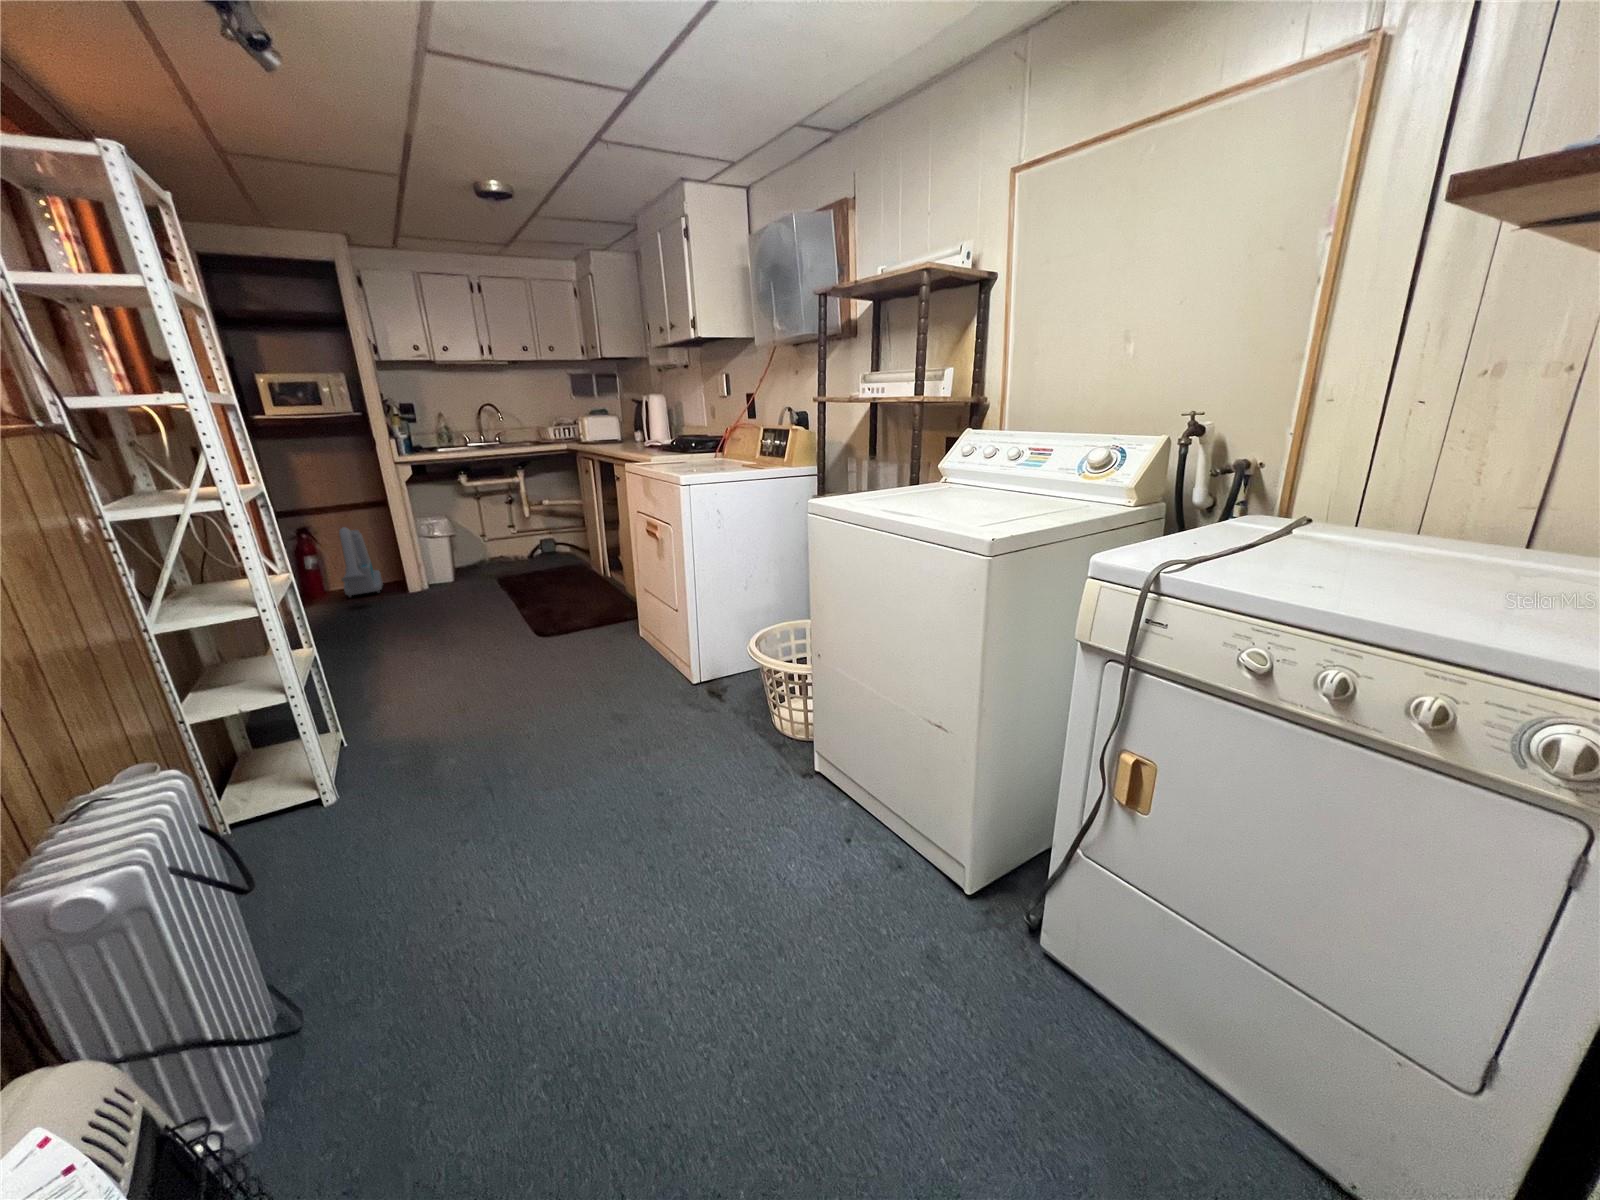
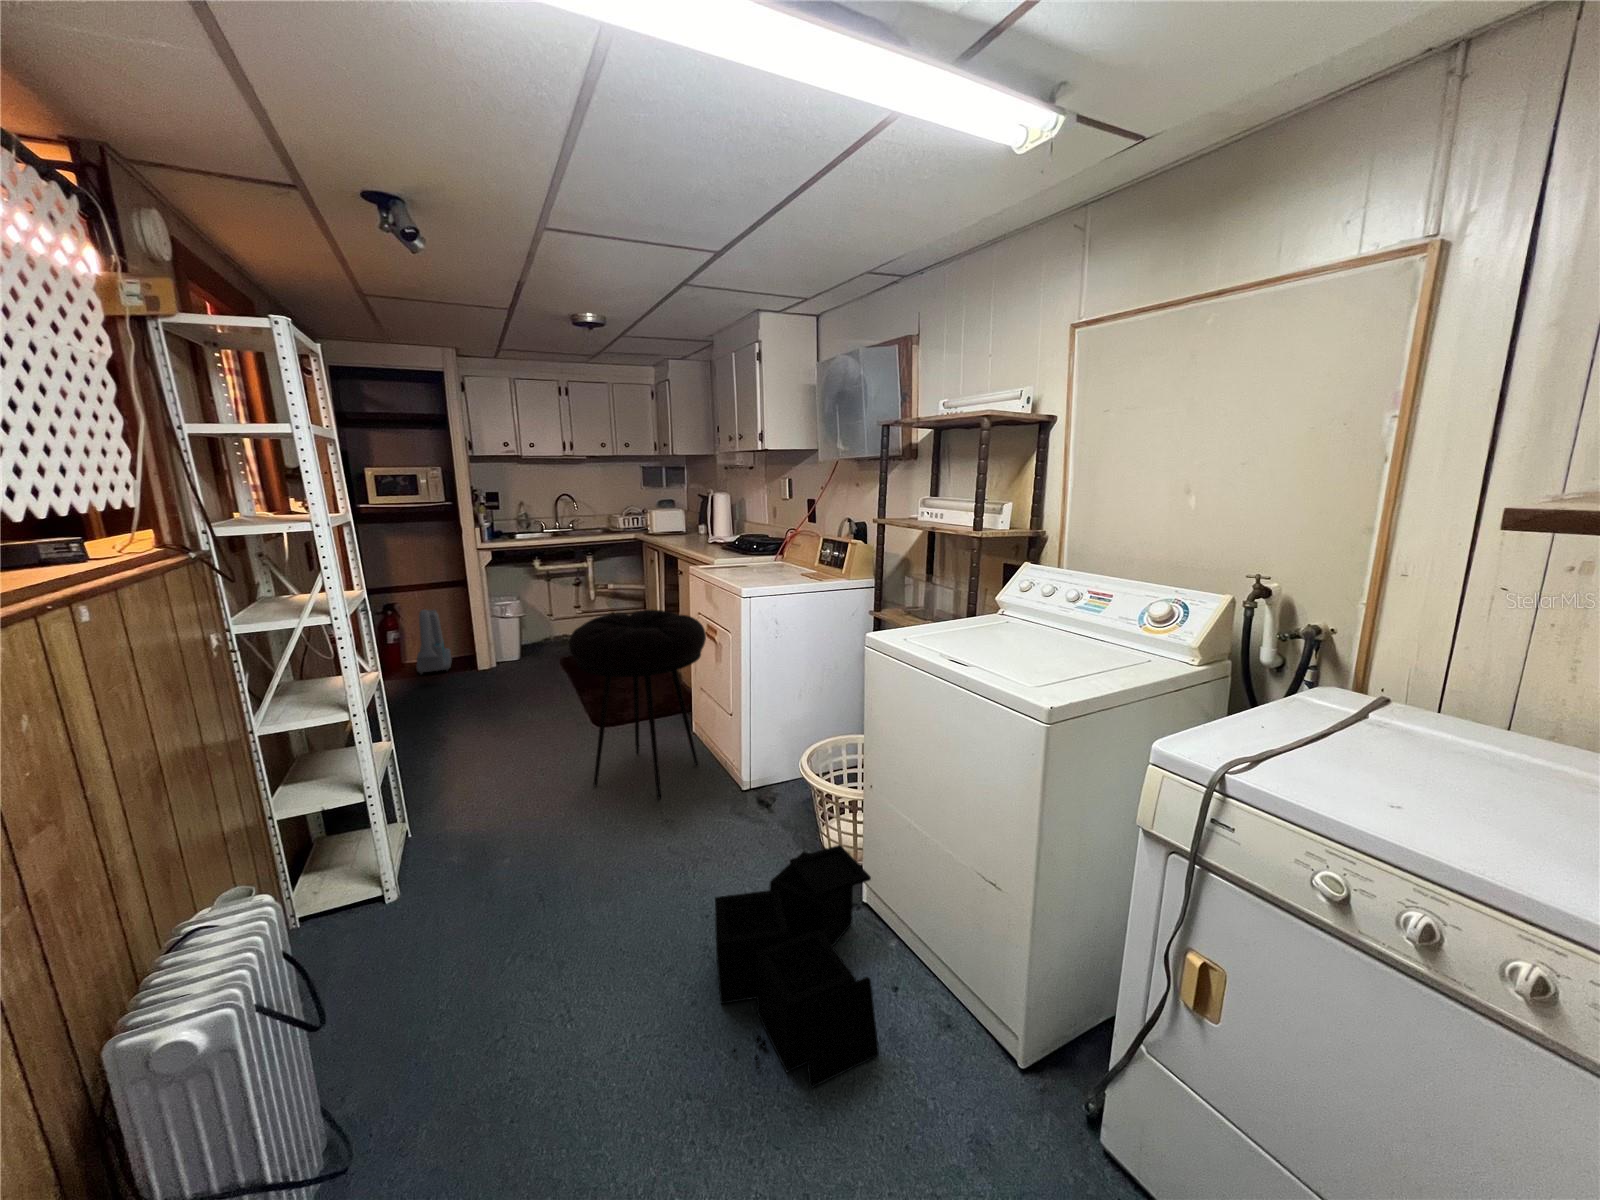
stool: none [501,506,648,694] -> present [569,610,706,798]
storage bin: none [668,714,834,923] -> present [715,845,879,1087]

